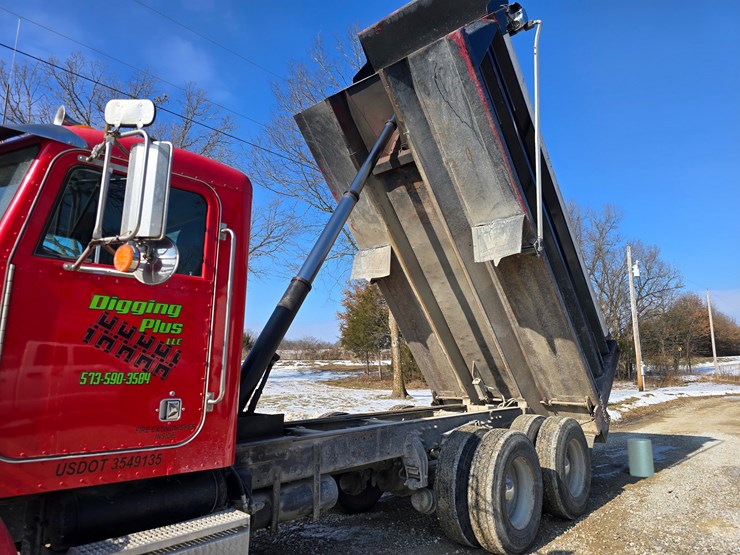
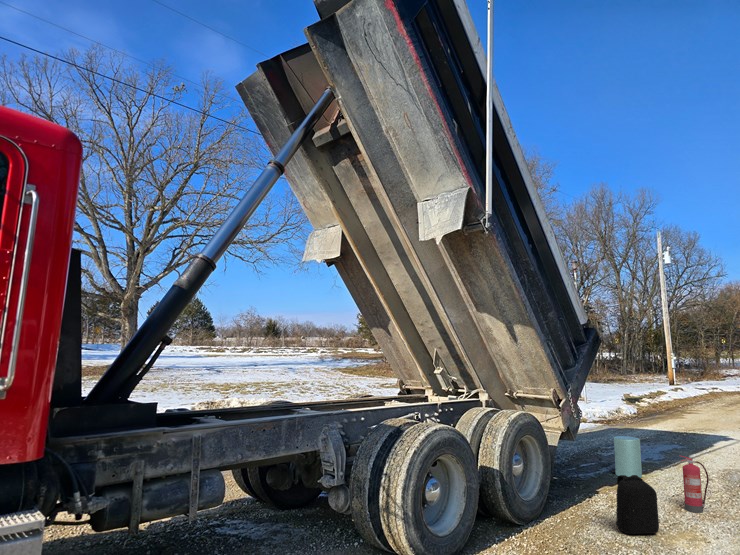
fire extinguisher: none [697,451,724,502] -> present [682,456,709,513]
backpack: none [652,469,692,522] -> present [616,475,659,534]

